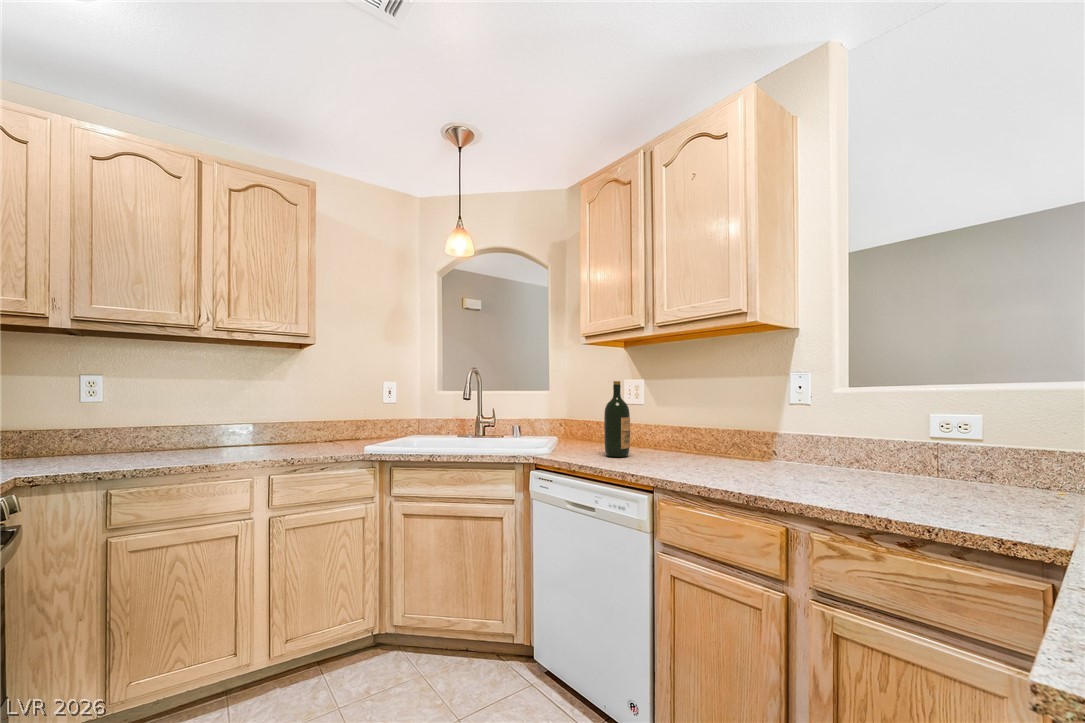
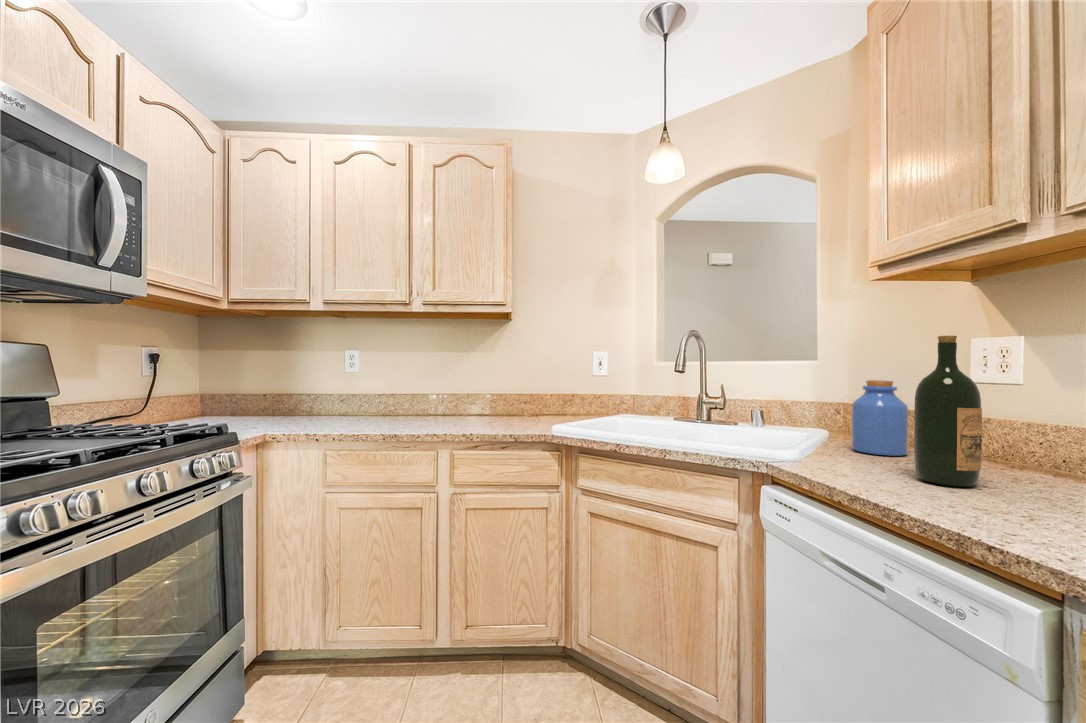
jar: none [573,403,600,447] -> present [852,380,908,456]

